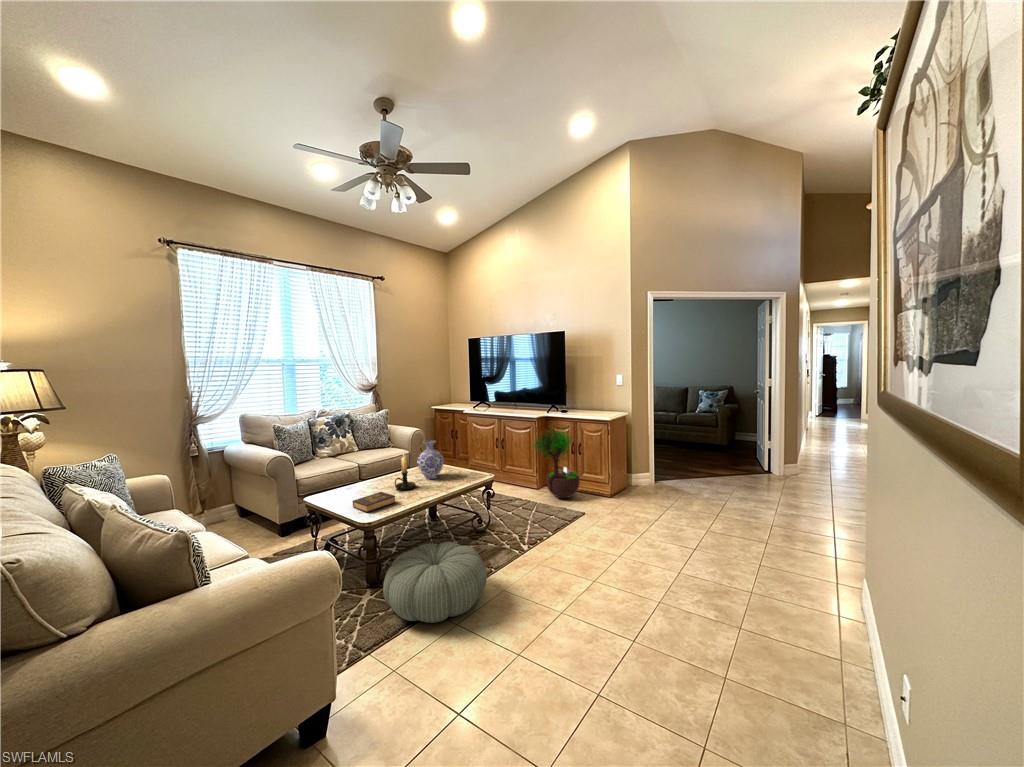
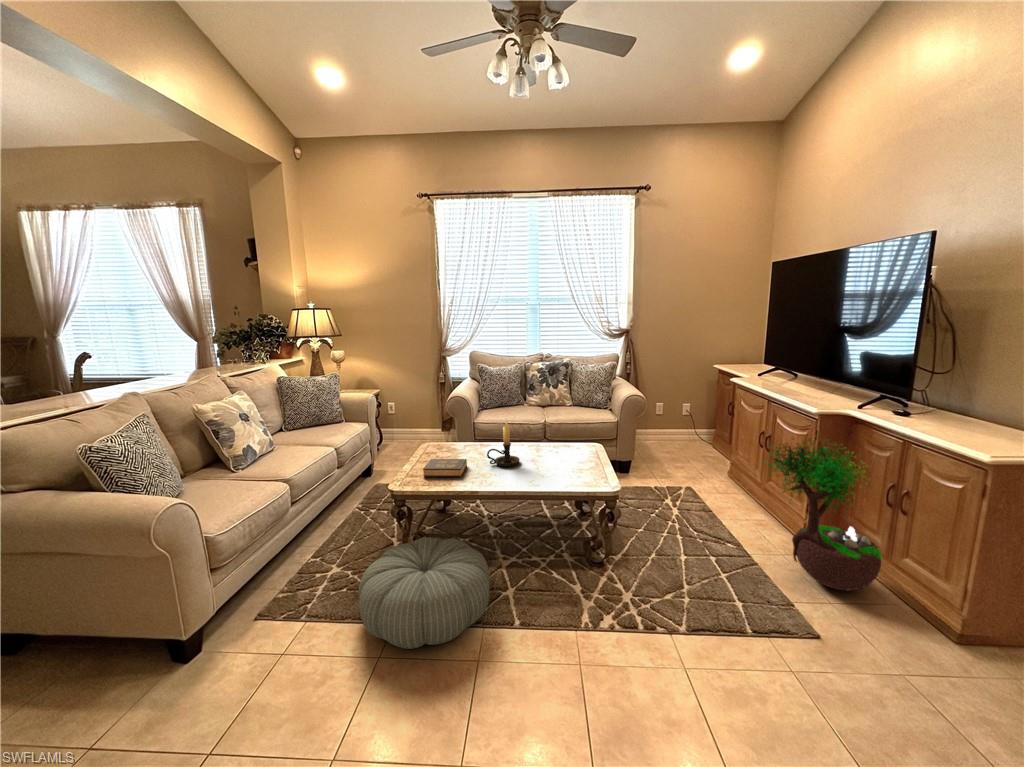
vase: present [417,440,444,479] -> none [536,411,572,464]

